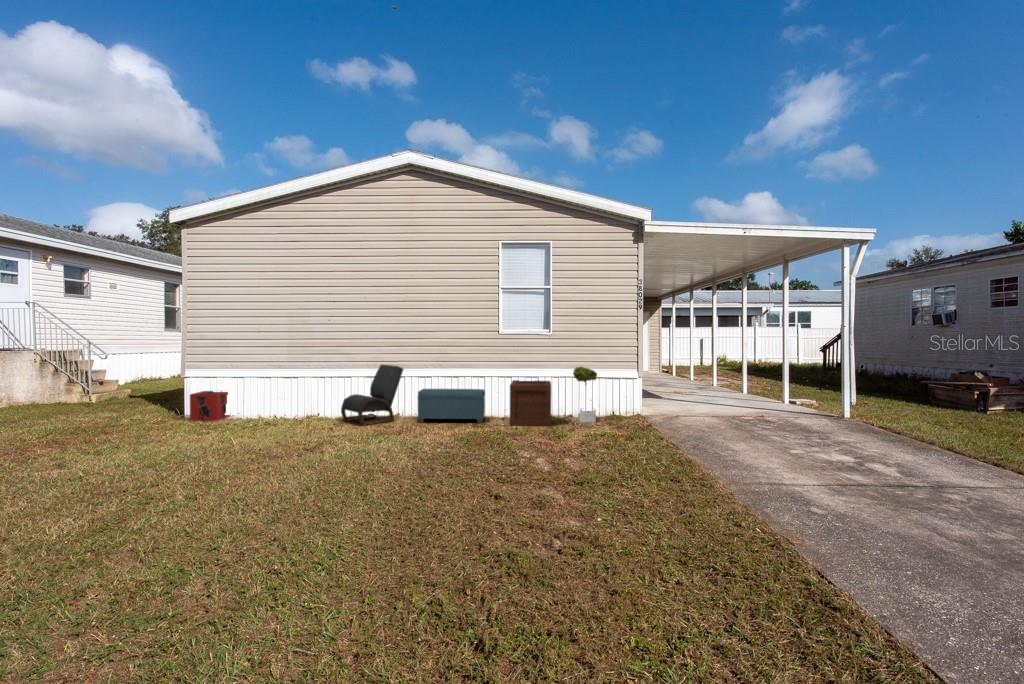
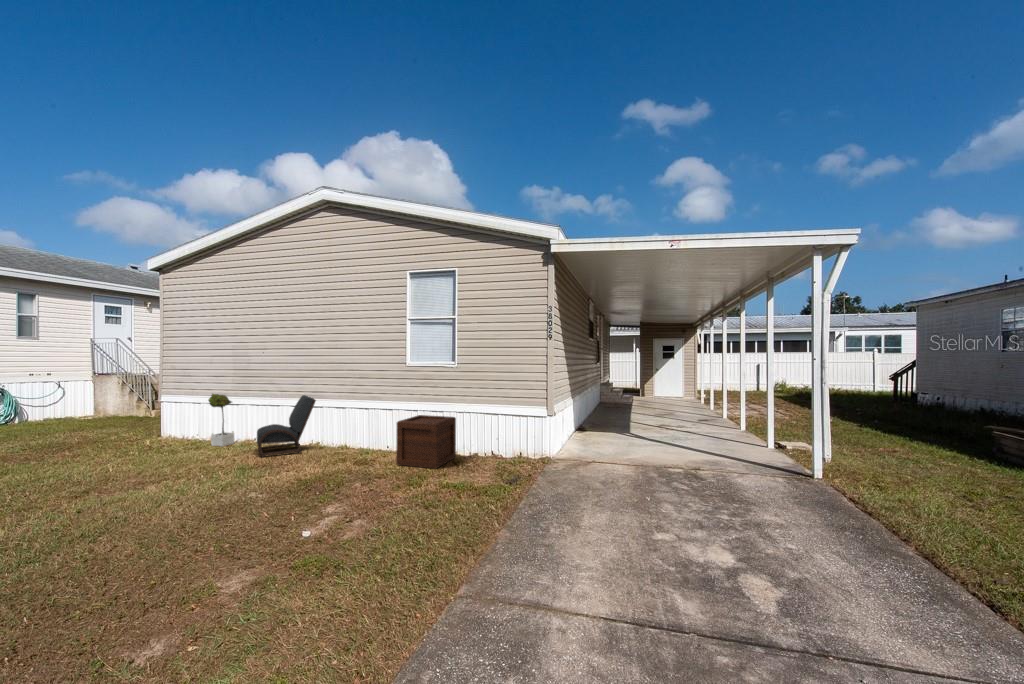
potted tree: present [573,367,597,423] -> present [208,394,235,446]
bench: present [418,389,485,423] -> none [318,421,392,461]
storage box: present [190,391,230,421] -> none [143,416,185,444]

